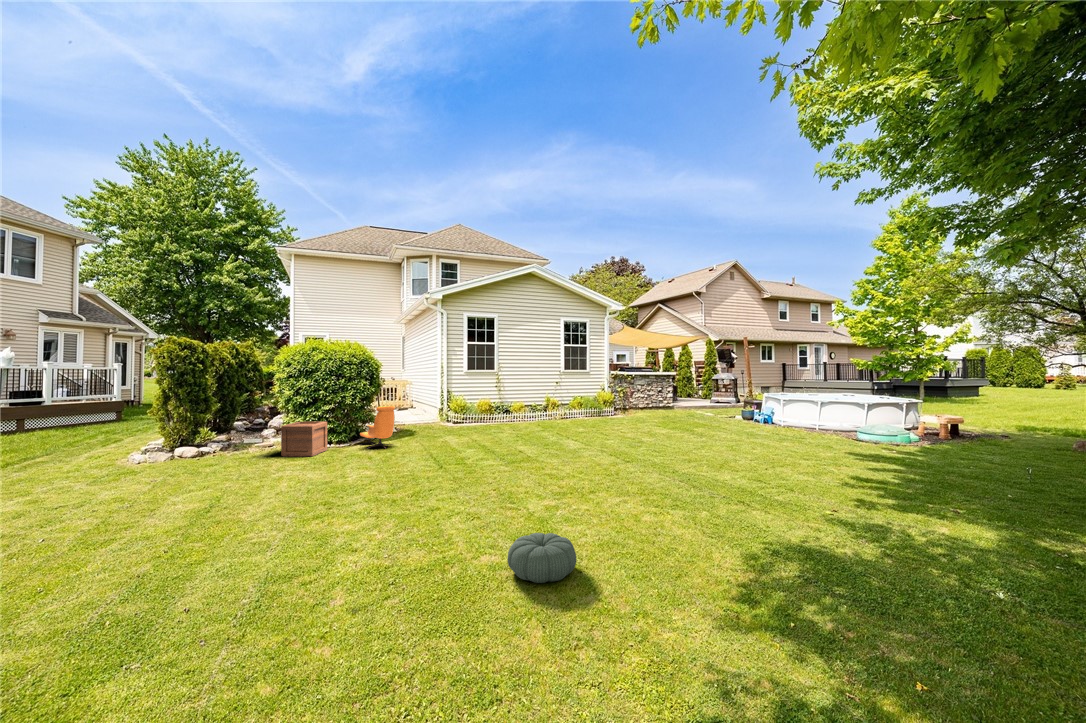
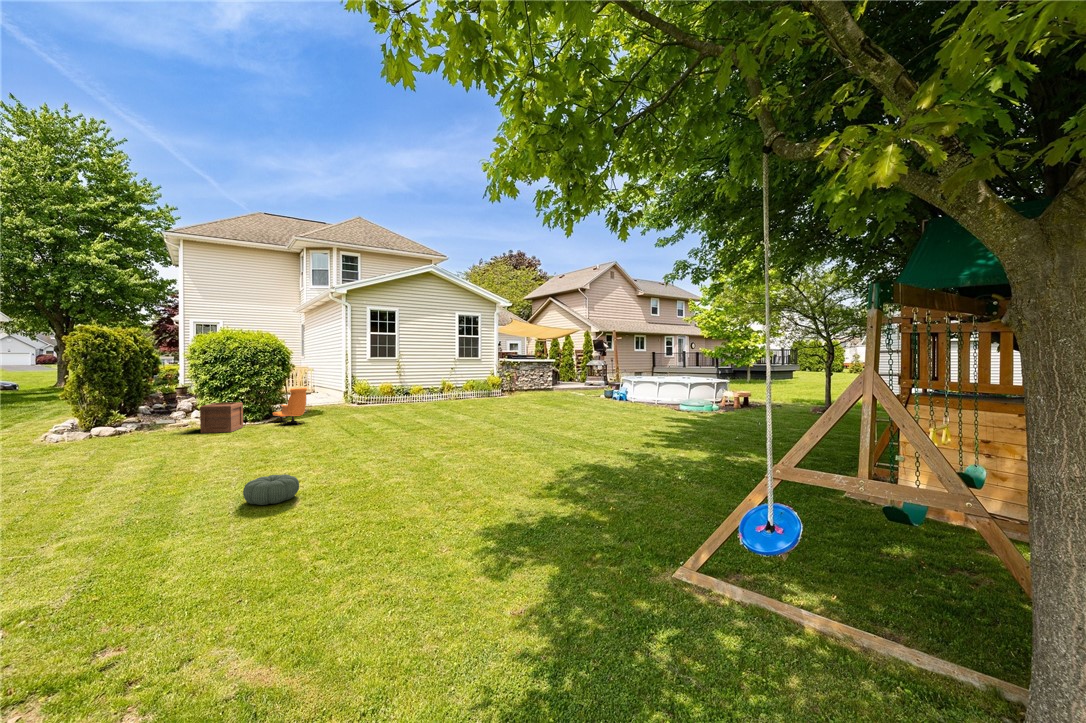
pouf: present [508,533,576,583] -> present [243,474,299,505]

